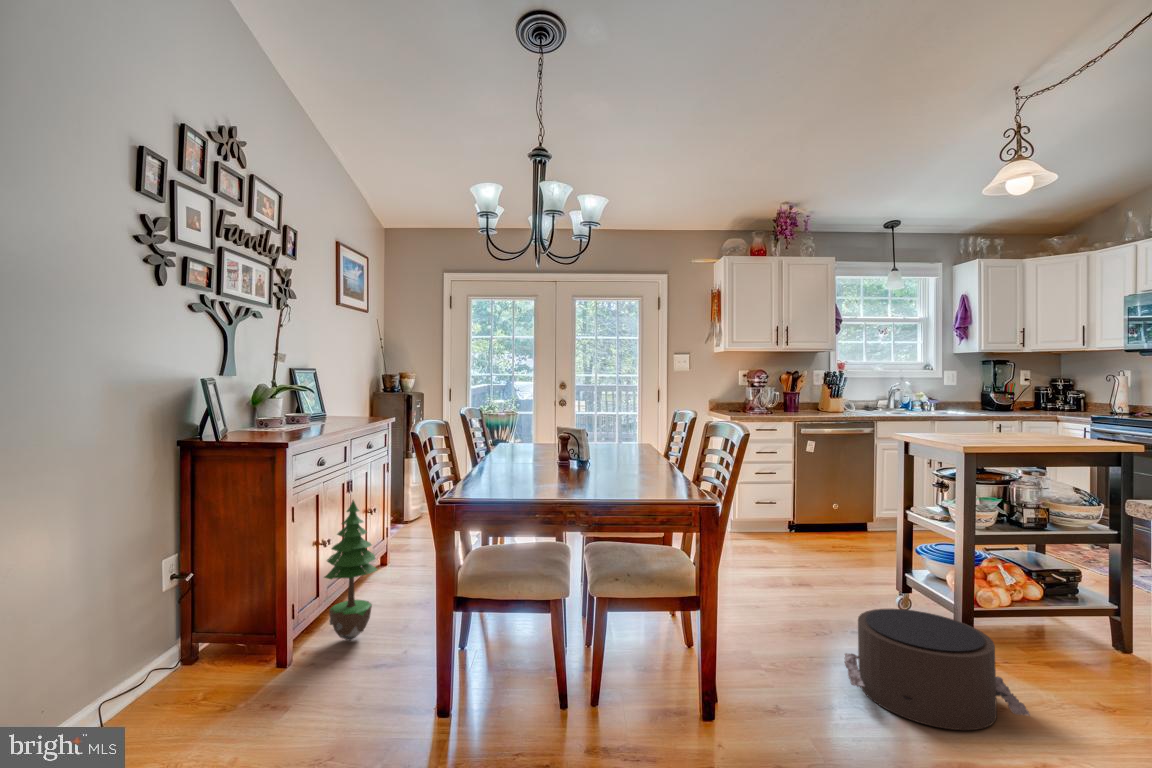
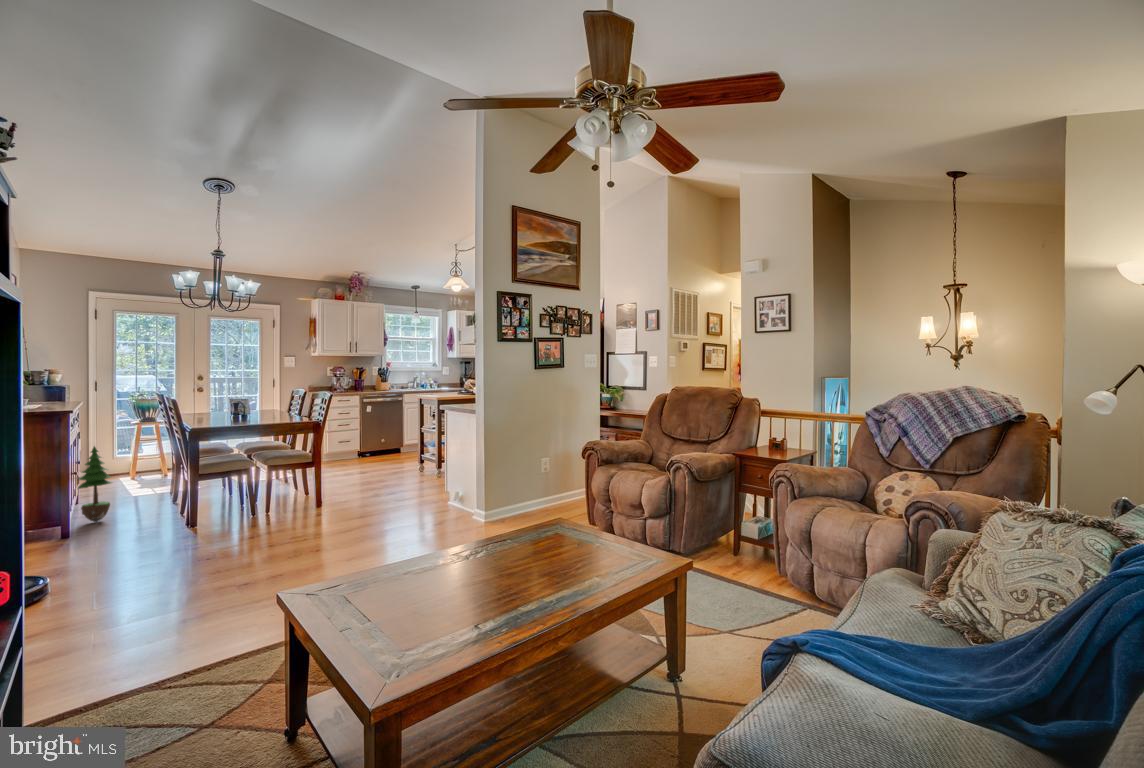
pouf: present [844,609,1030,730] -> none [364,463,420,494]

